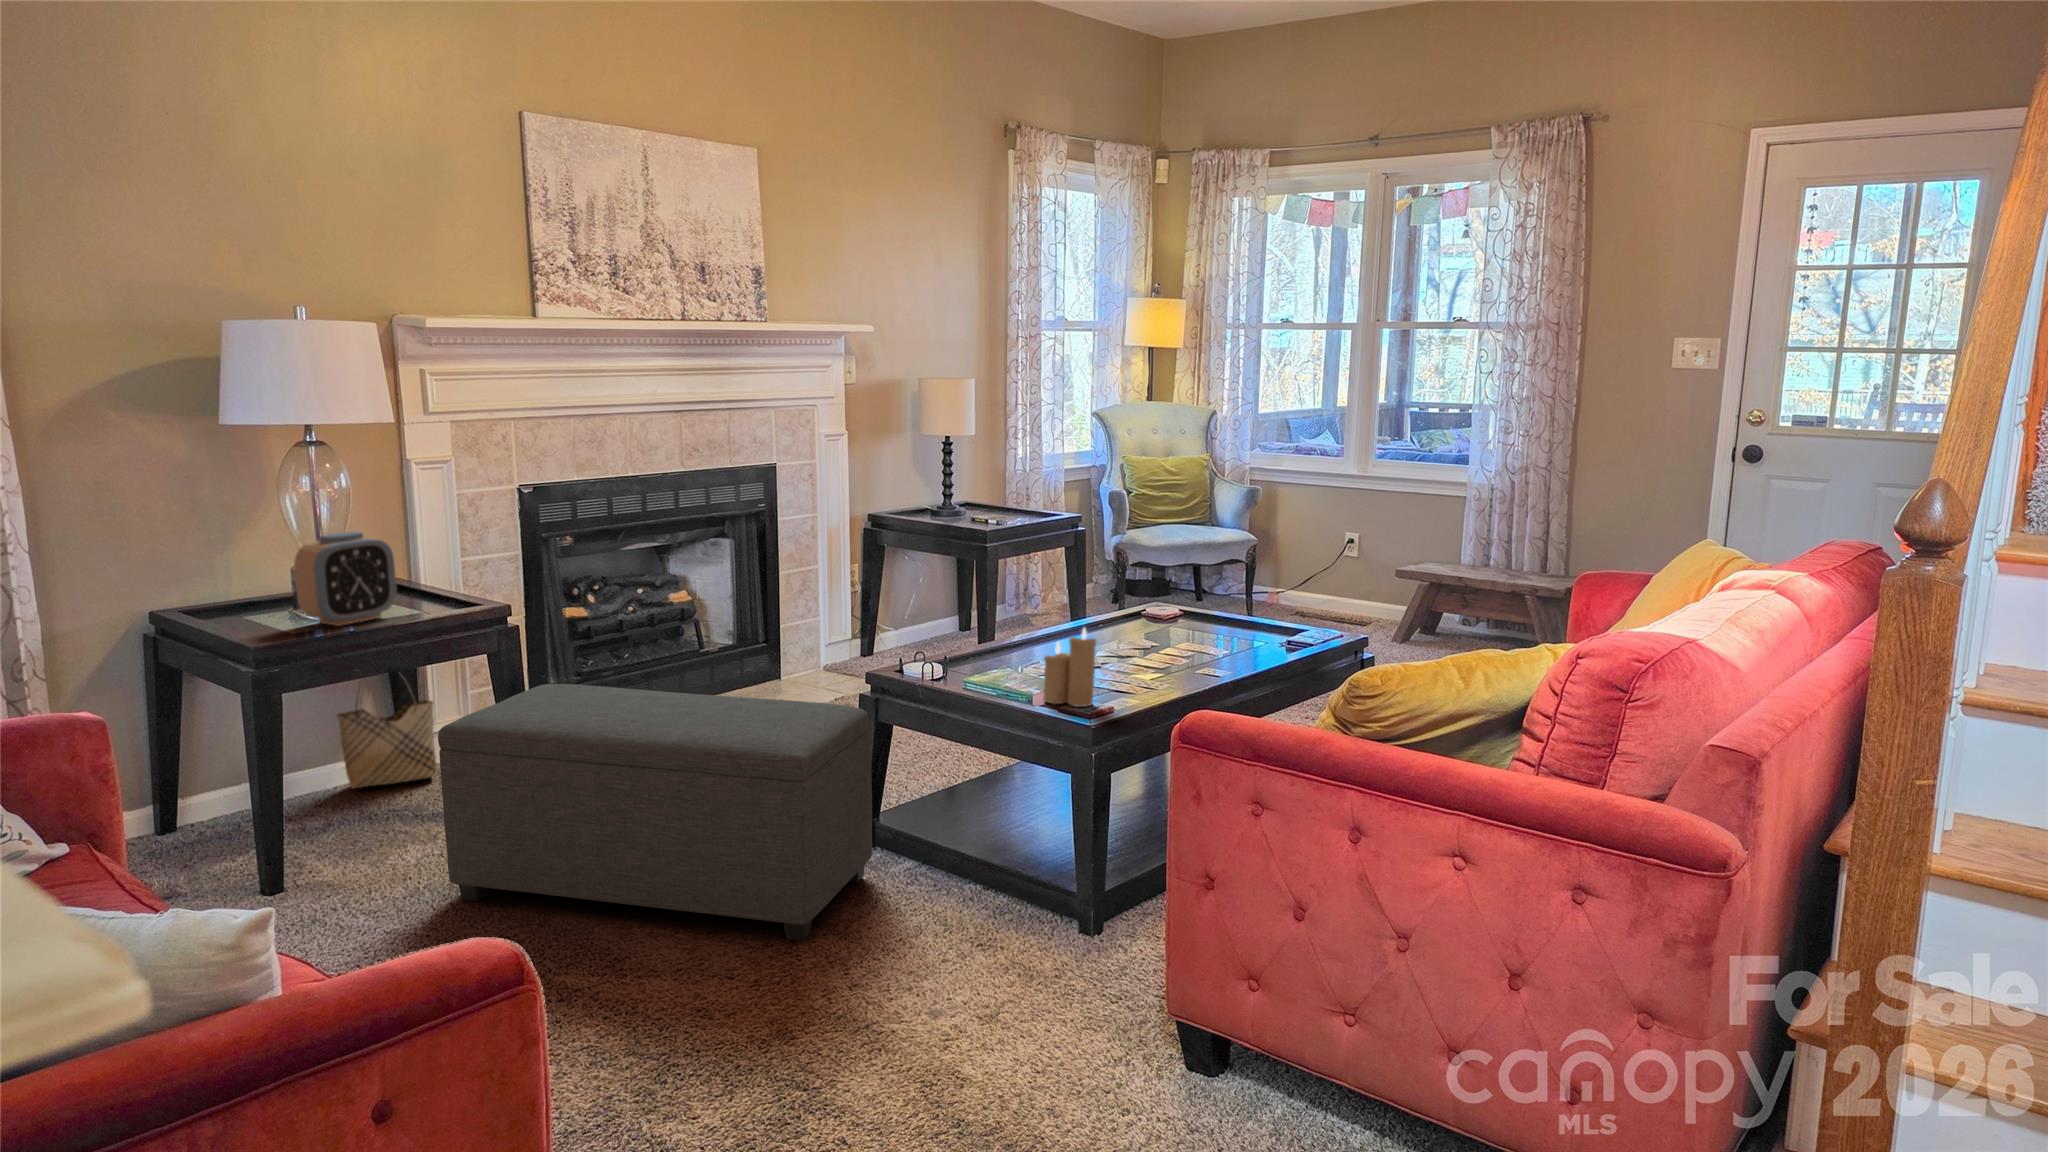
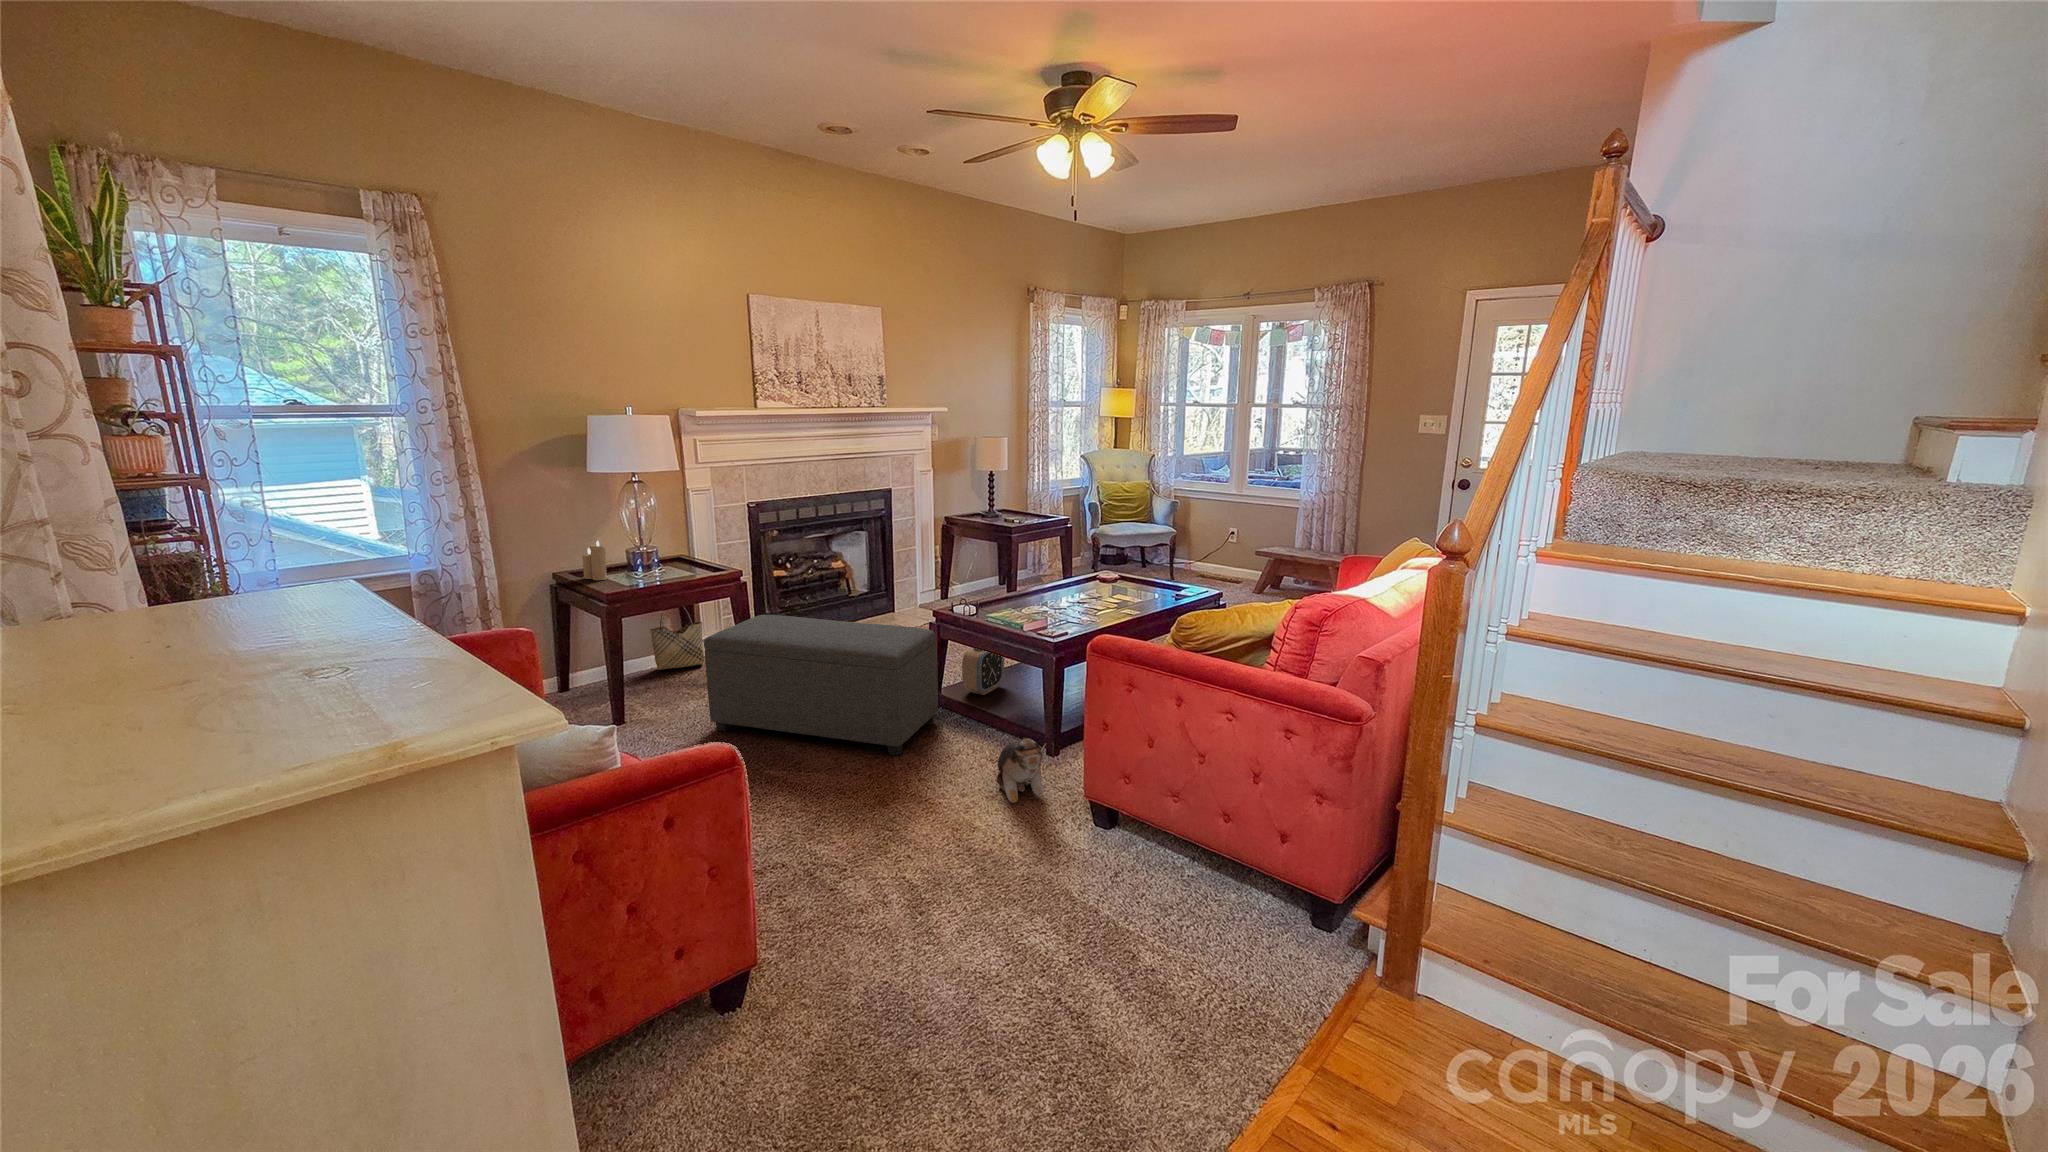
alarm clock: present [294,532,397,626] -> present [962,648,1004,695]
candle: present [1043,628,1096,707] -> present [582,541,607,580]
plush toy: none [993,905,1091,1029] -> present [997,738,1046,803]

